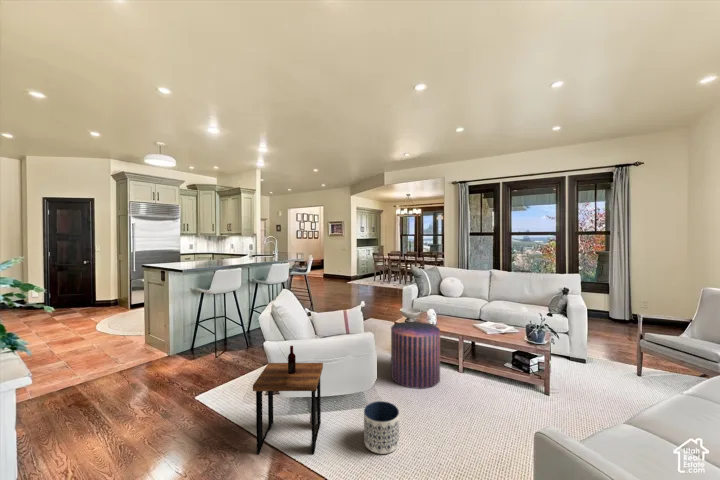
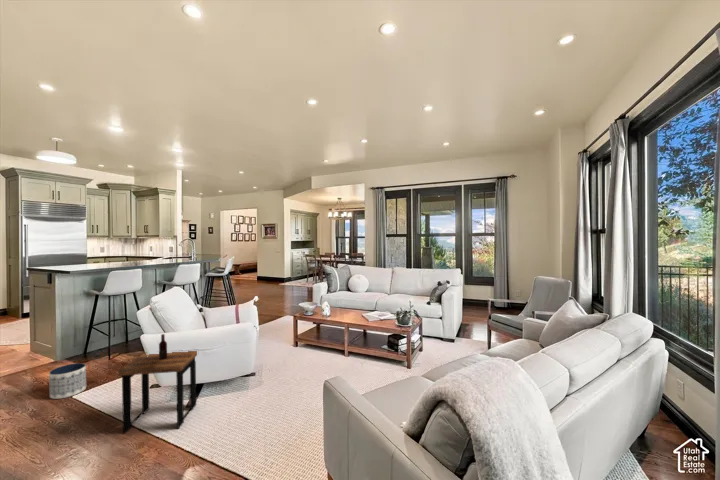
pouf: present [391,322,440,389] -> none [281,314,325,372]
planter: present [364,401,399,454] -> present [49,363,86,399]

